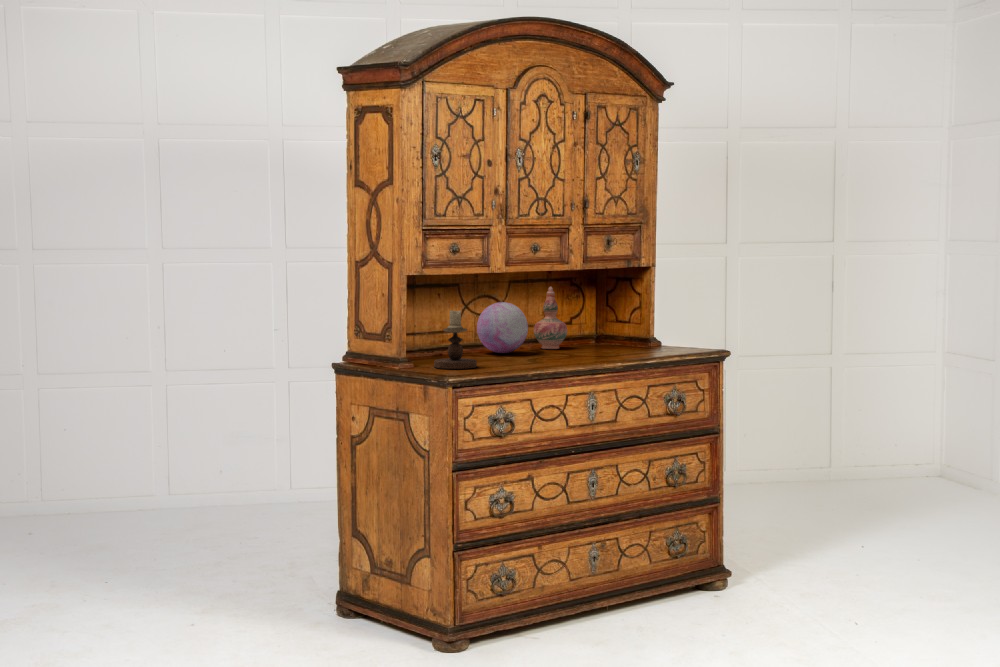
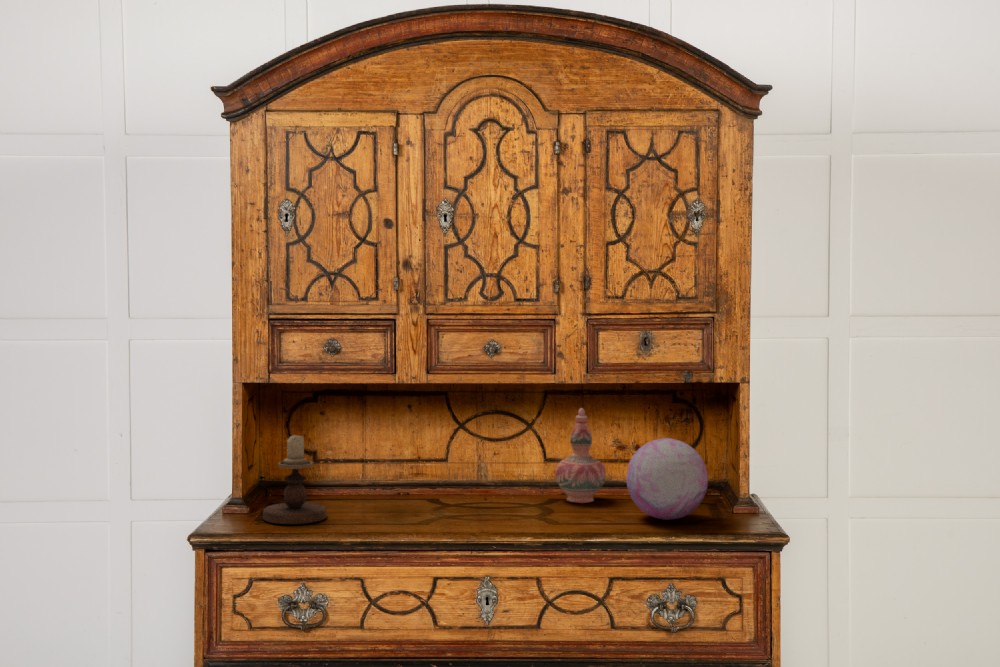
decorative orb: present [477,302,528,353] -> present [626,438,708,520]

